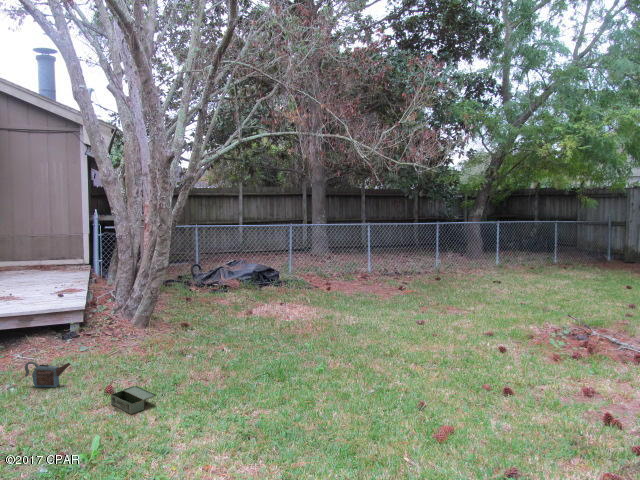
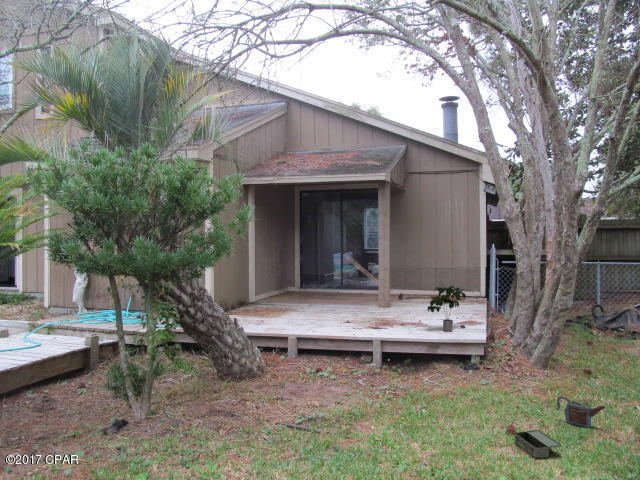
potted plant: none [15,253,62,303] -> present [428,286,466,332]
watering can: present [25,361,71,387] -> present [557,396,605,428]

